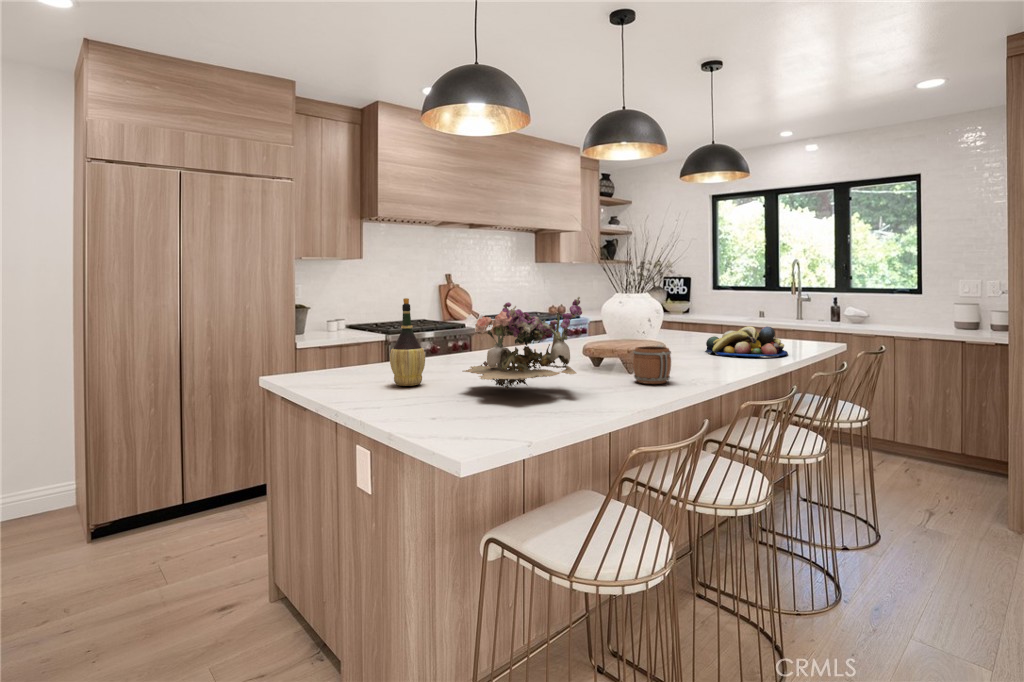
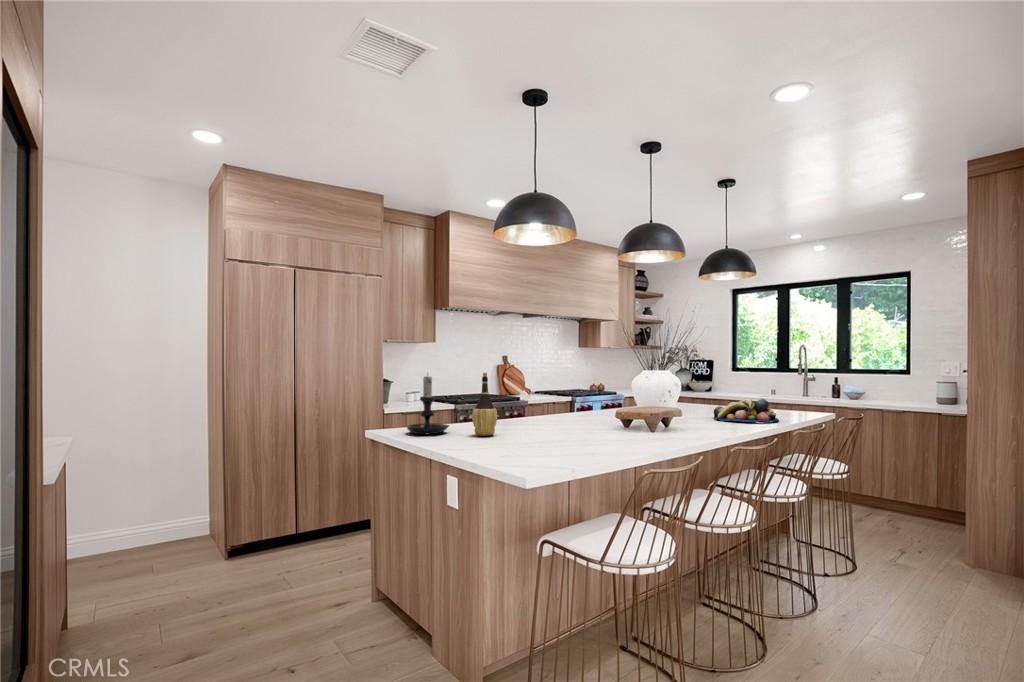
flower arrangement: present [463,297,582,391] -> none [525,373,610,440]
candle holder: none [298,298,361,385] -> present [407,376,449,434]
mug: present [633,345,671,384] -> none [650,409,678,438]

